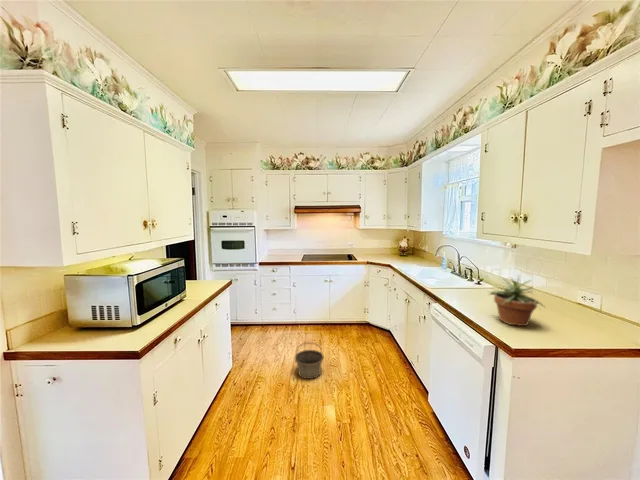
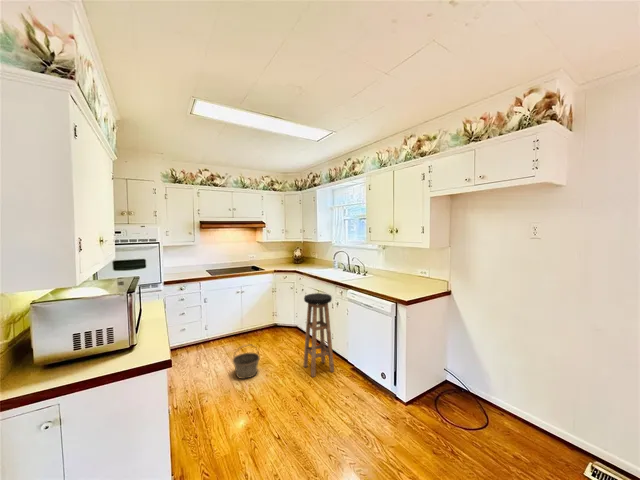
potted plant: present [490,277,542,326] -> none [387,264,417,293]
bar stool: none [373,298,410,405] -> present [304,293,334,377]

